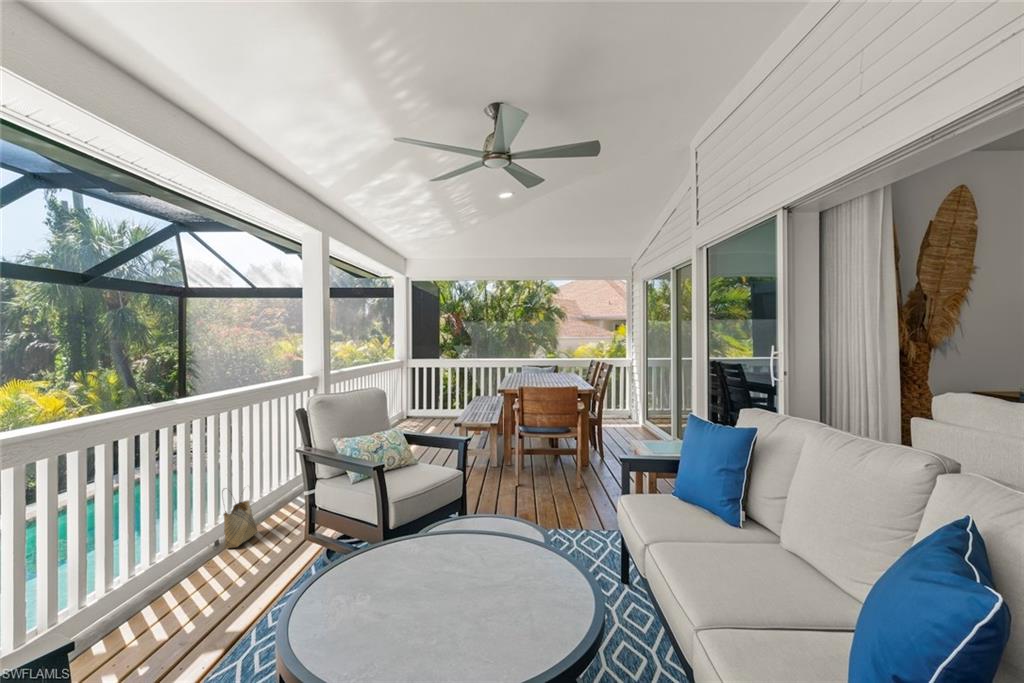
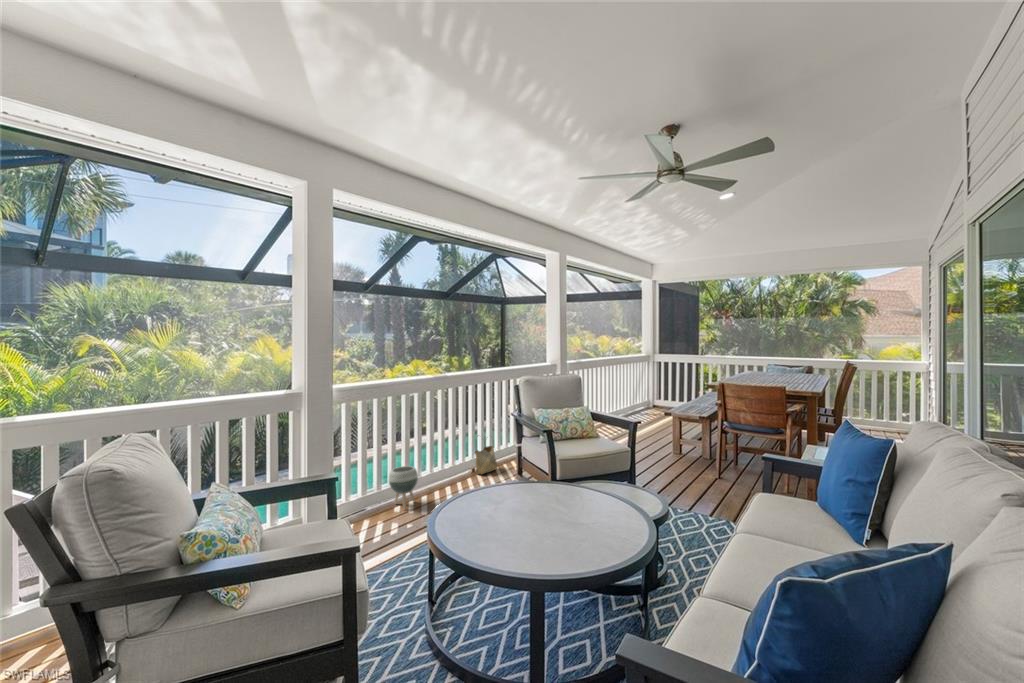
planter: none [75,564,142,644] -> present [389,466,418,509]

